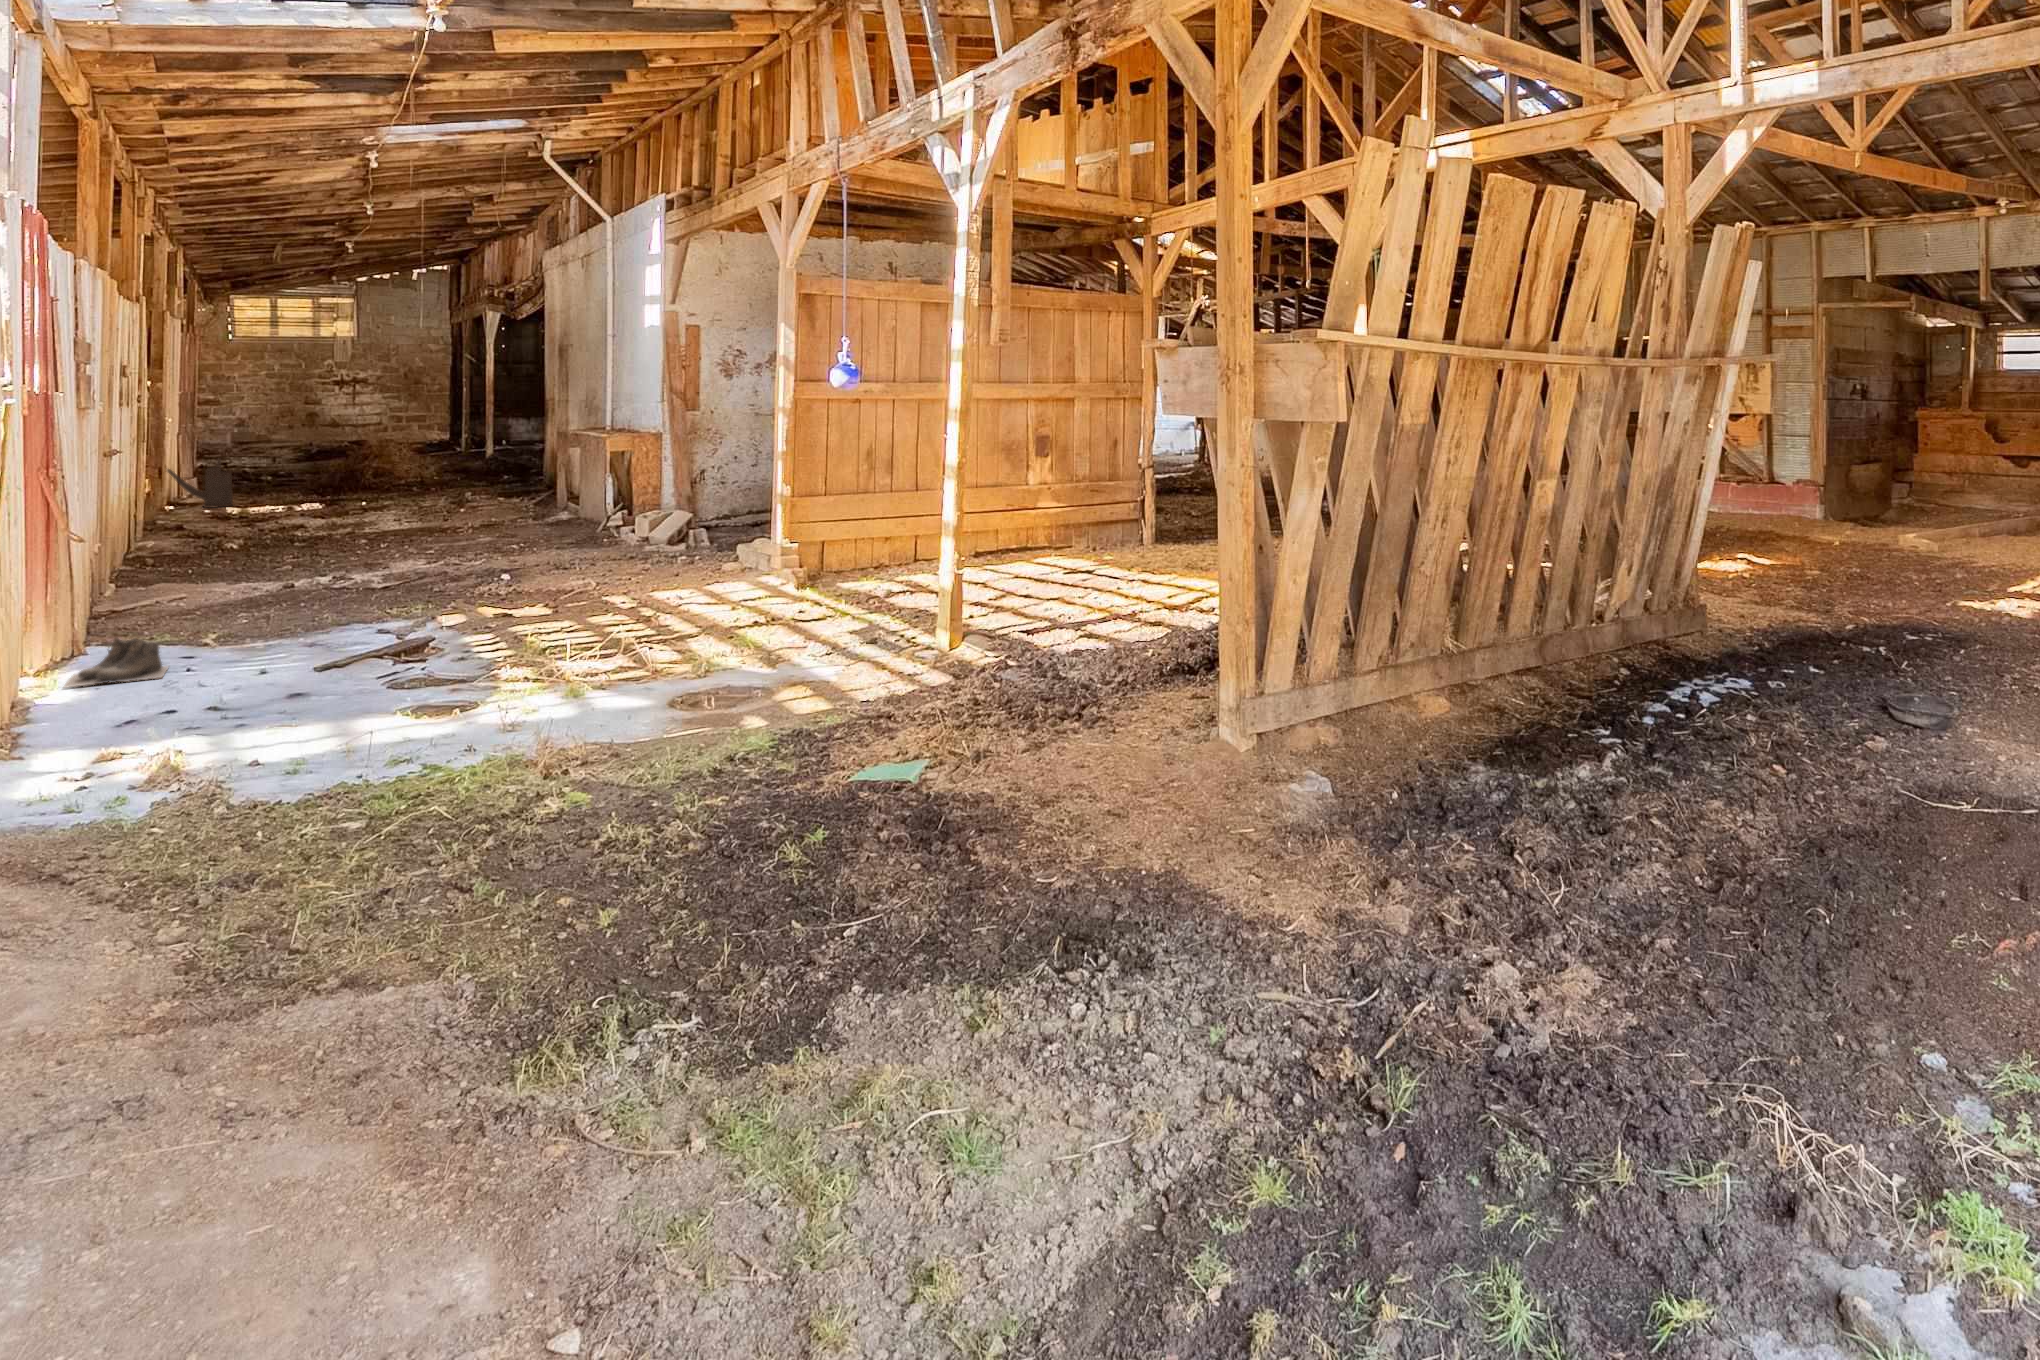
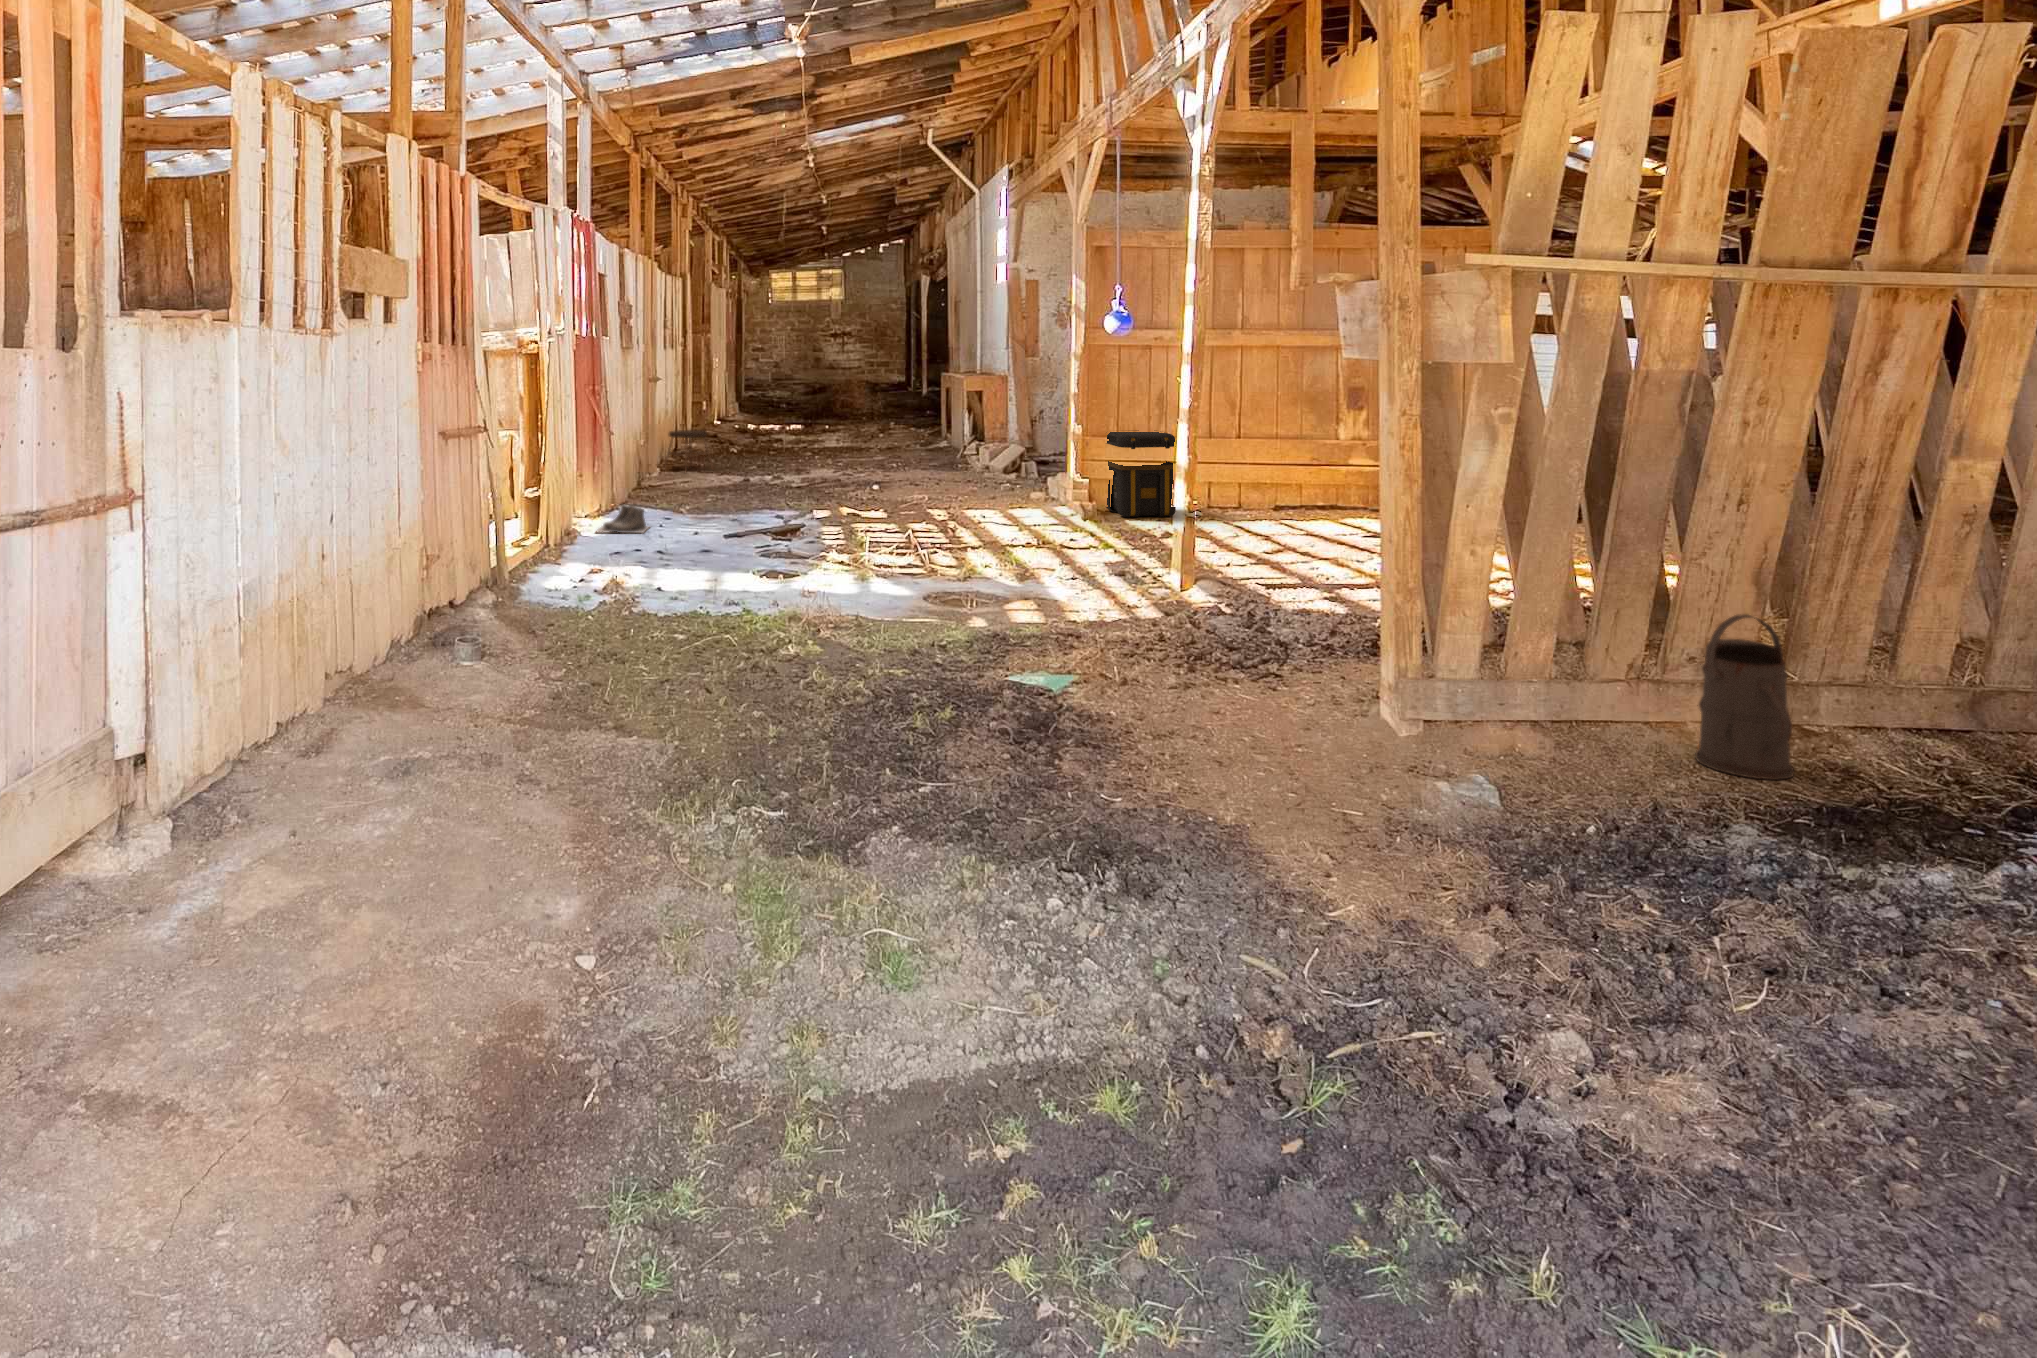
watering can: present [167,458,233,508] -> present [1665,612,1794,780]
toolbox: none [808,489,889,583] -> present [1106,430,1176,517]
stool: none [125,520,222,583] -> present [664,430,713,470]

